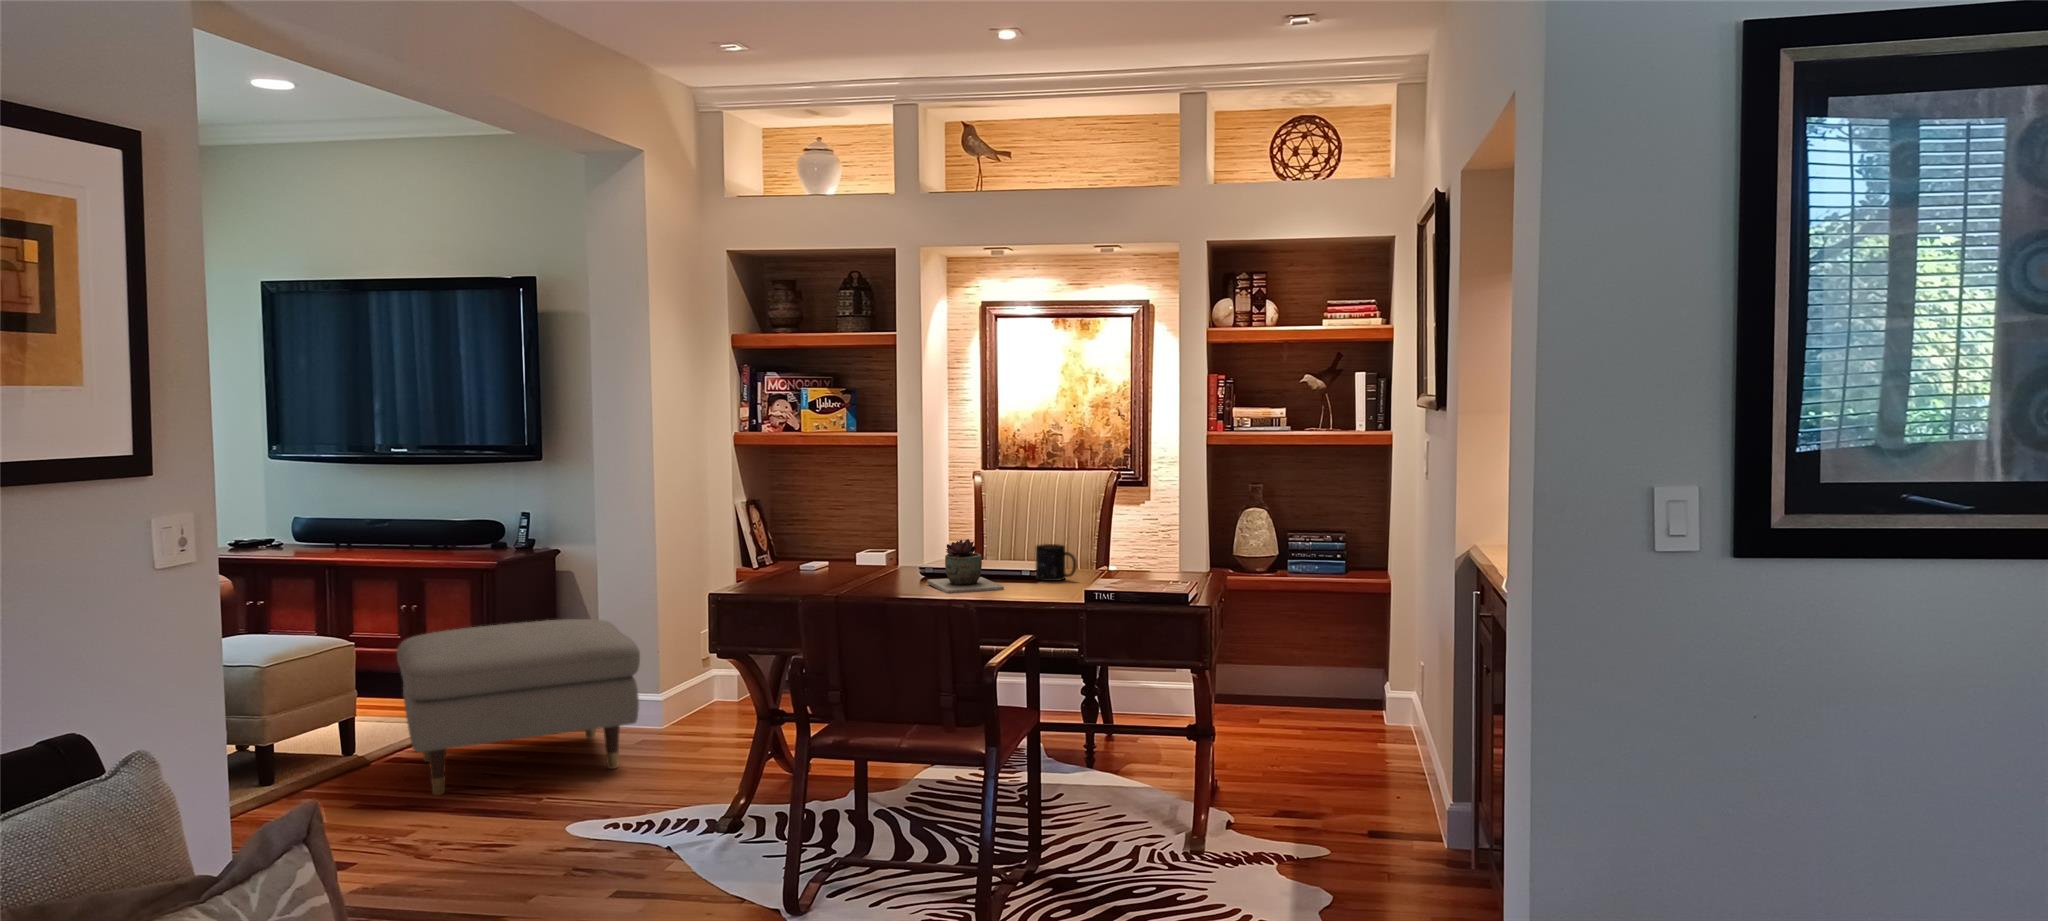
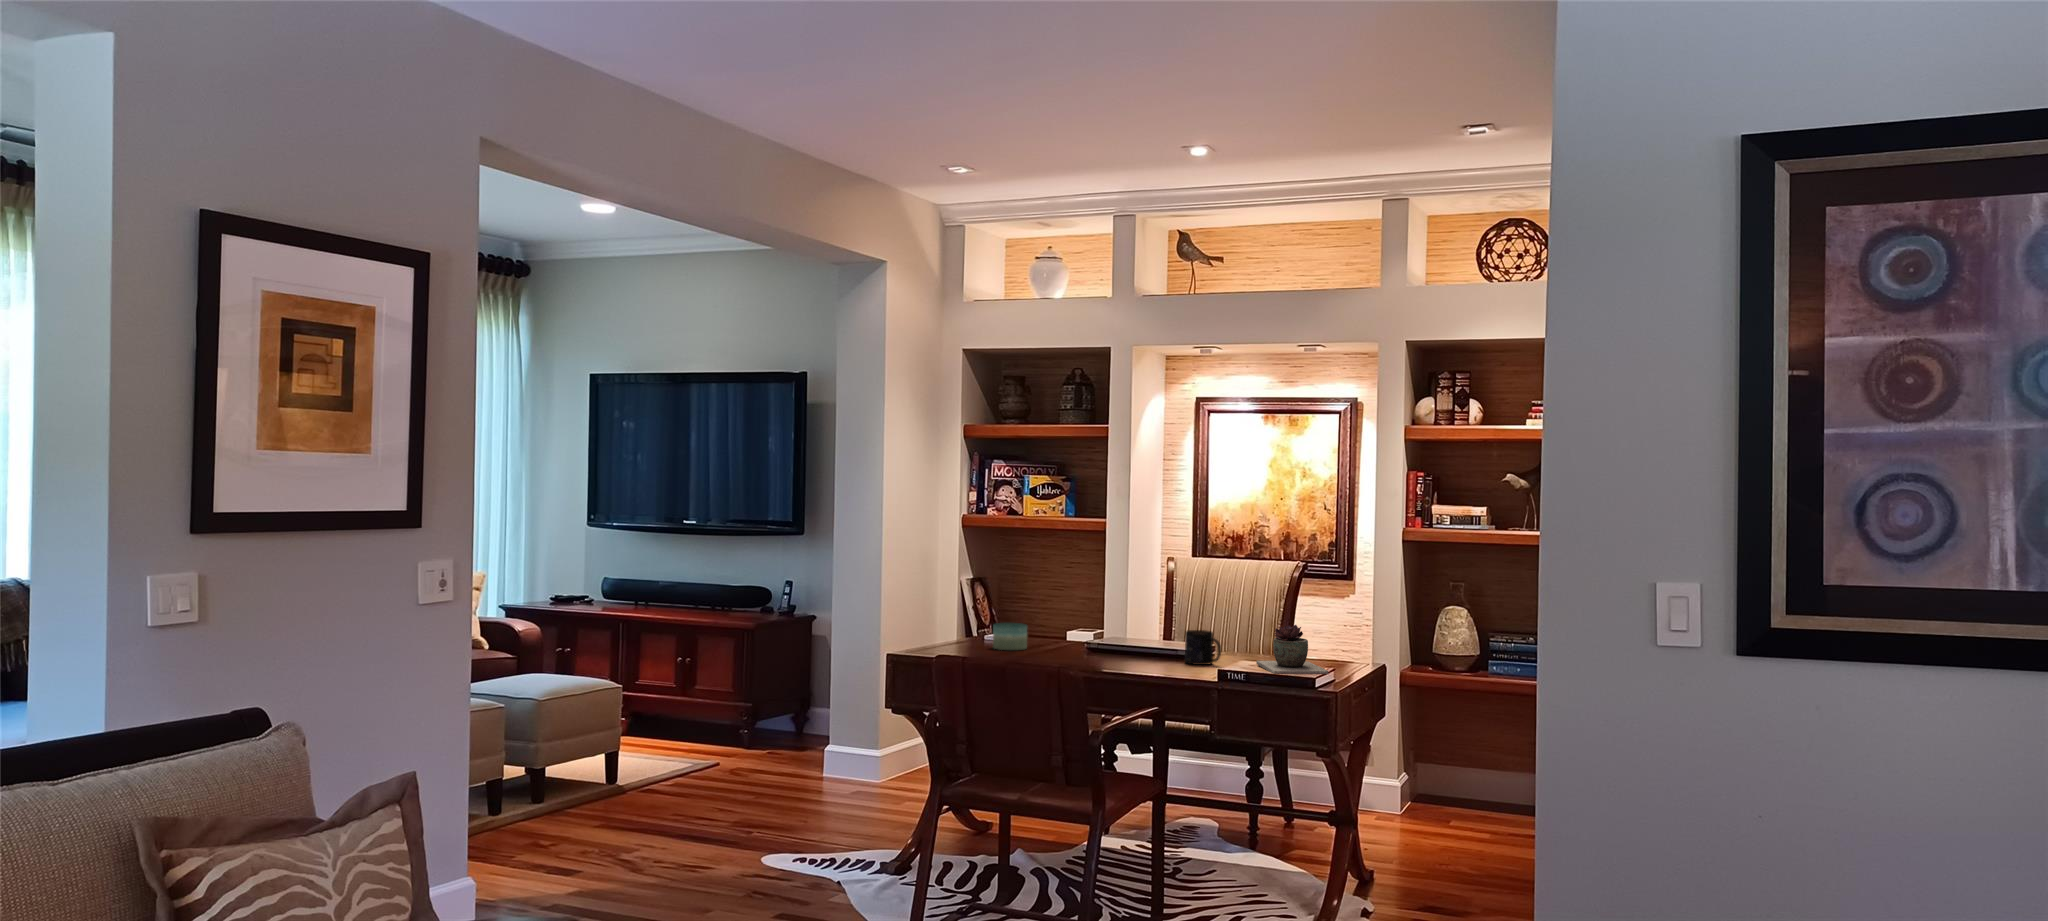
succulent plant: present [927,539,1004,593] -> present [1256,625,1328,674]
candle: none [815,547,854,578] -> present [993,623,1027,650]
ottoman: present [397,619,640,795] -> none [657,677,852,819]

